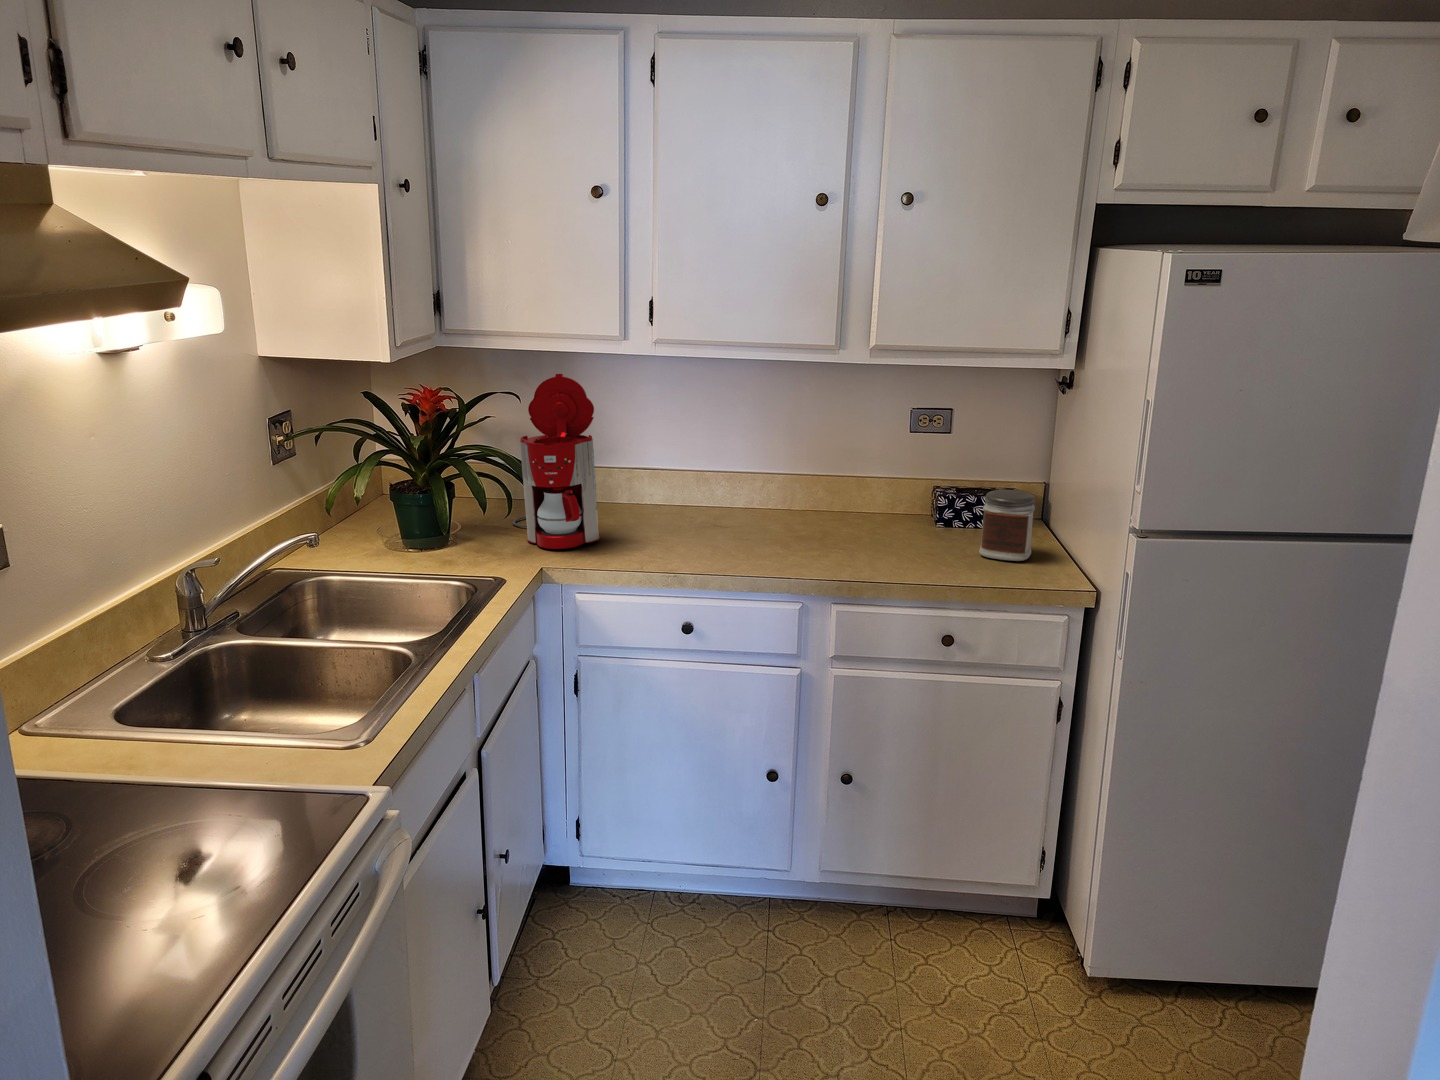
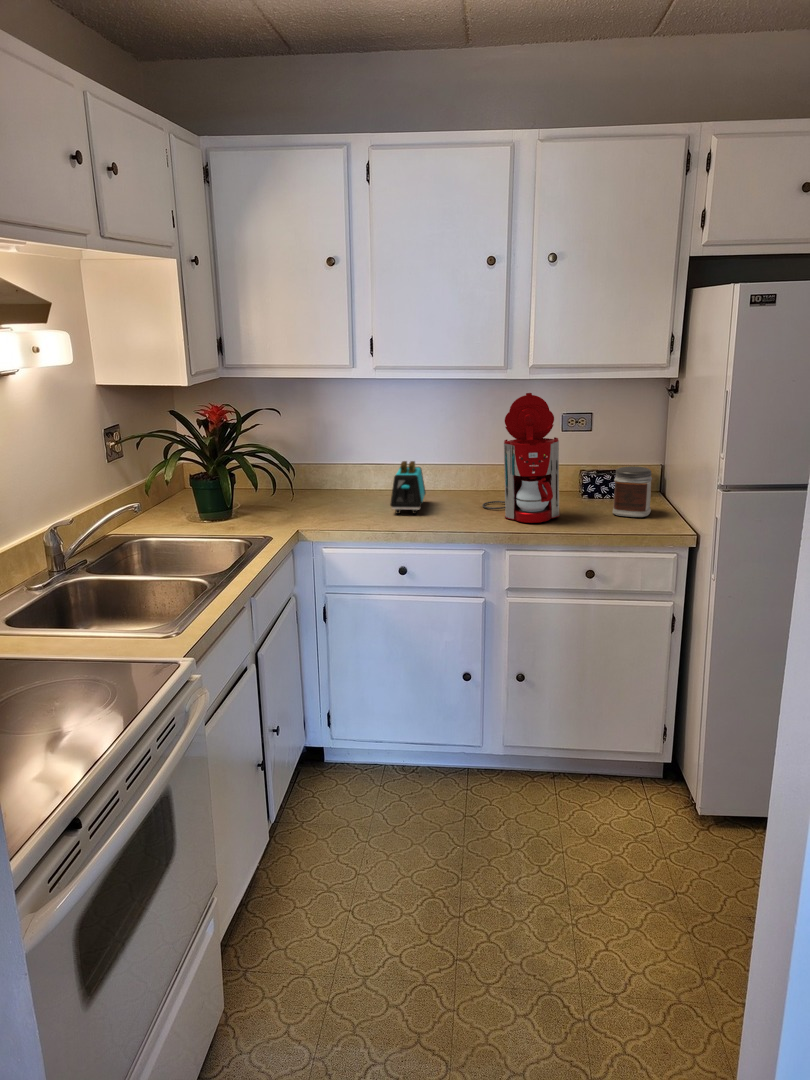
coffee maker: present [513,374,600,549] -> present [482,393,560,523]
toaster: none [673,472,722,547] -> present [390,461,426,514]

